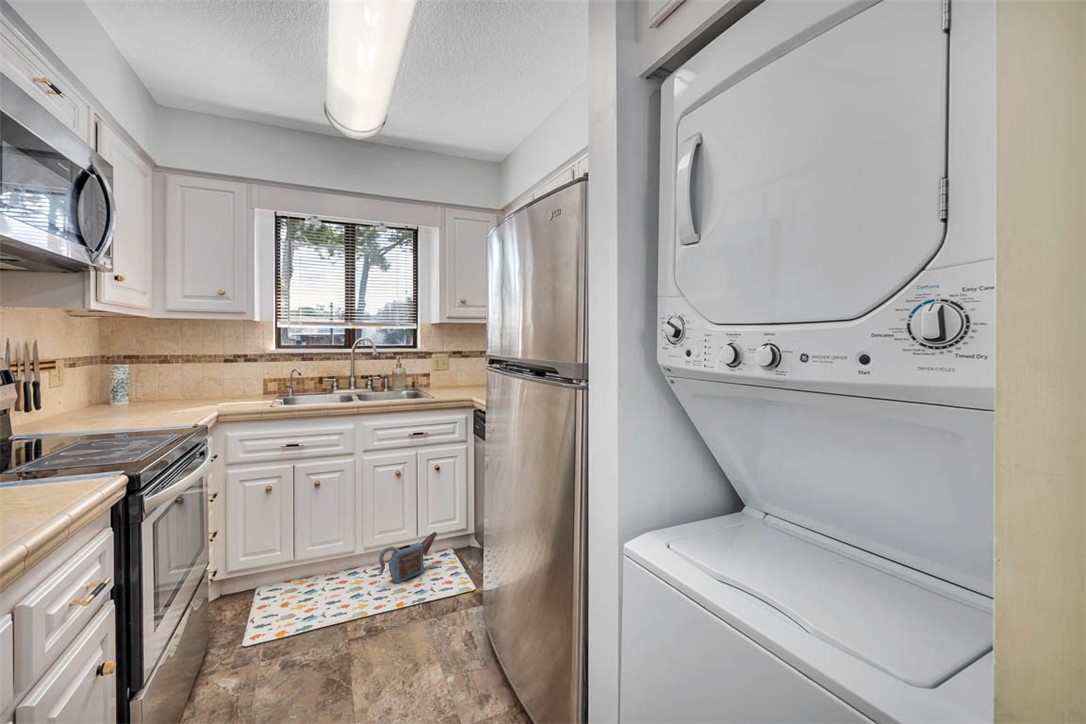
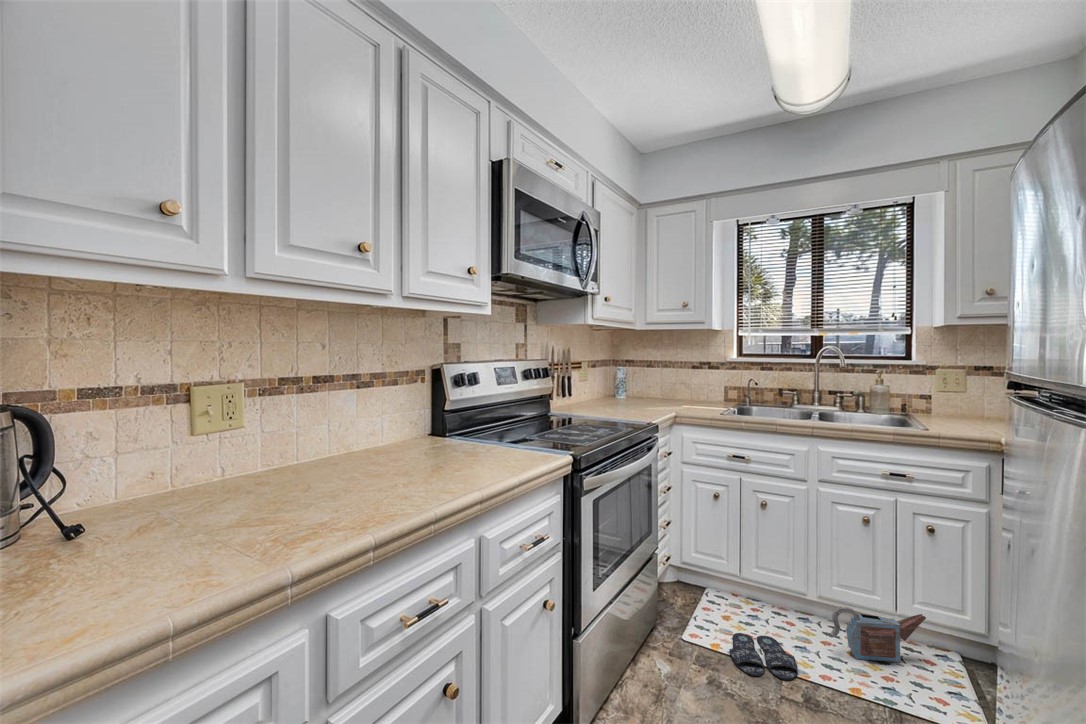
slippers: none [296,599,358,640] -> present [730,633,798,680]

